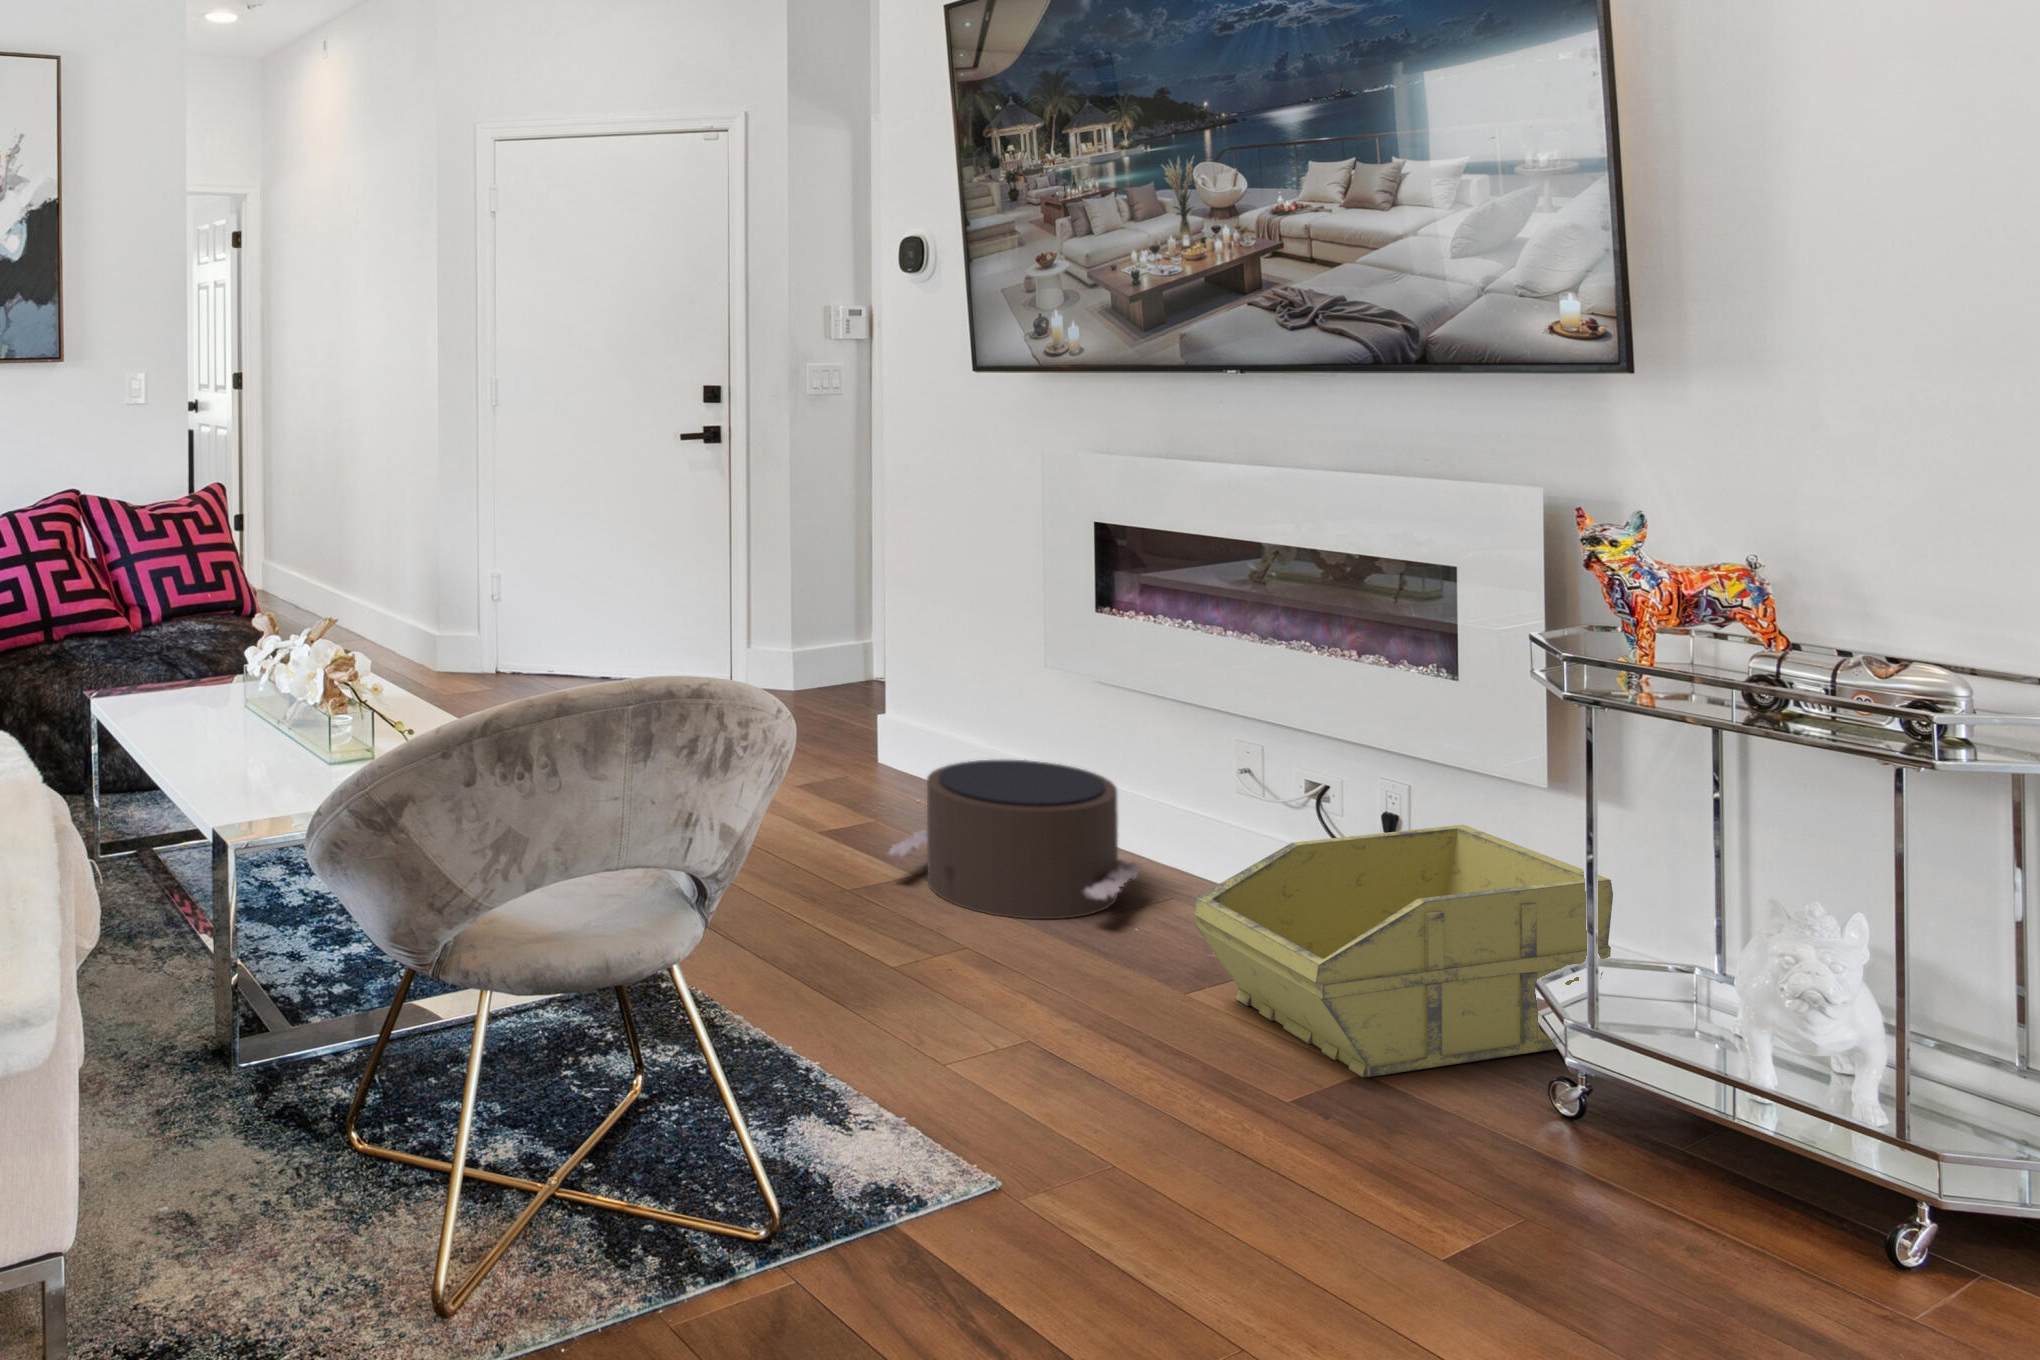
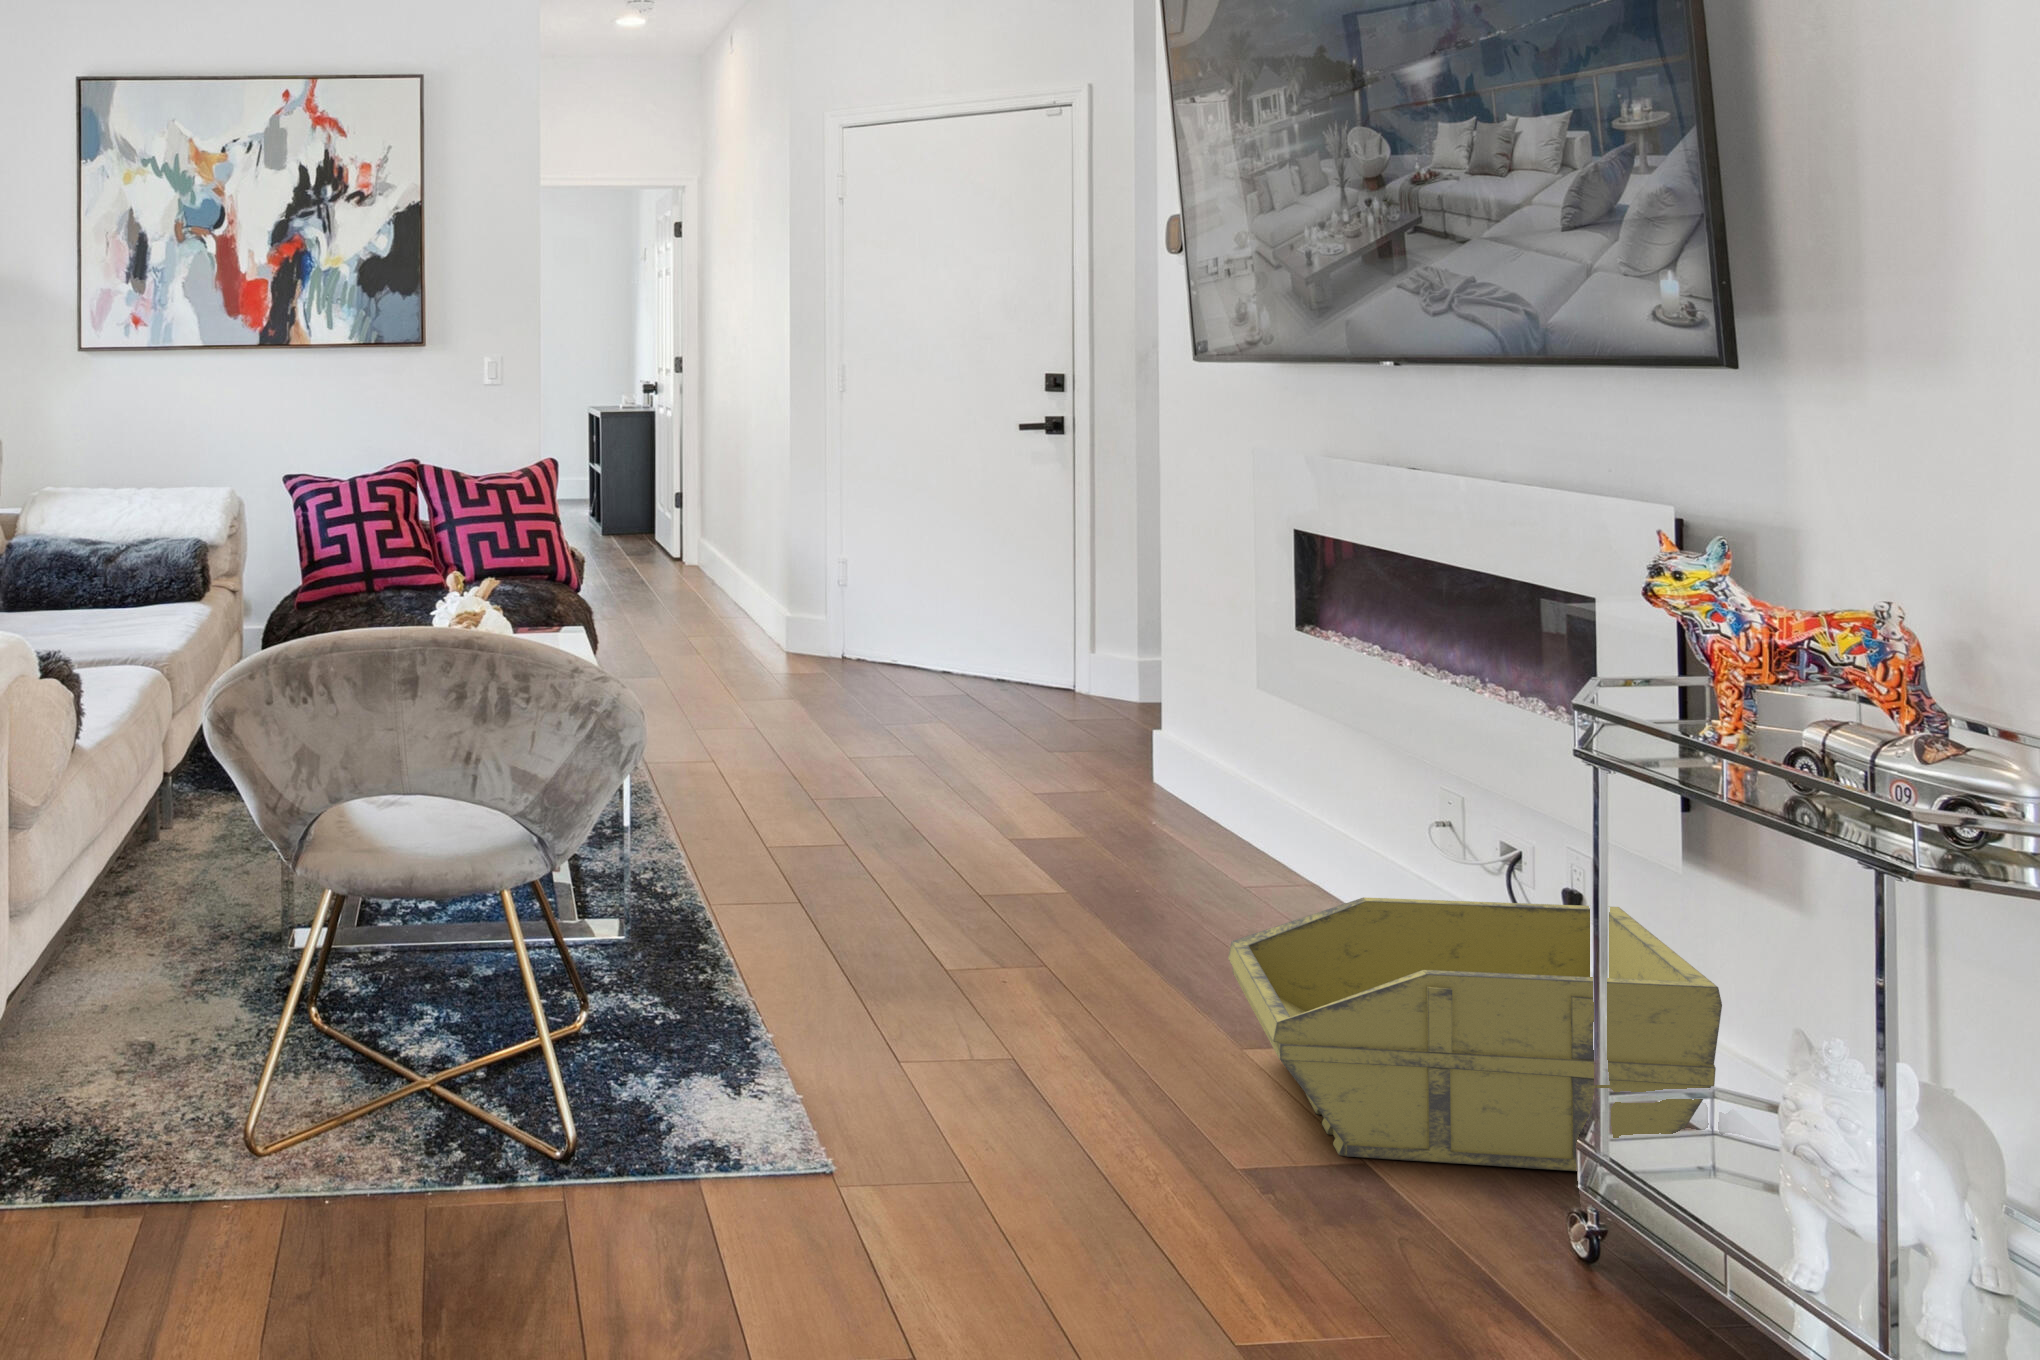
pouf: present [889,760,1142,919] -> none [1029,781,1303,957]

